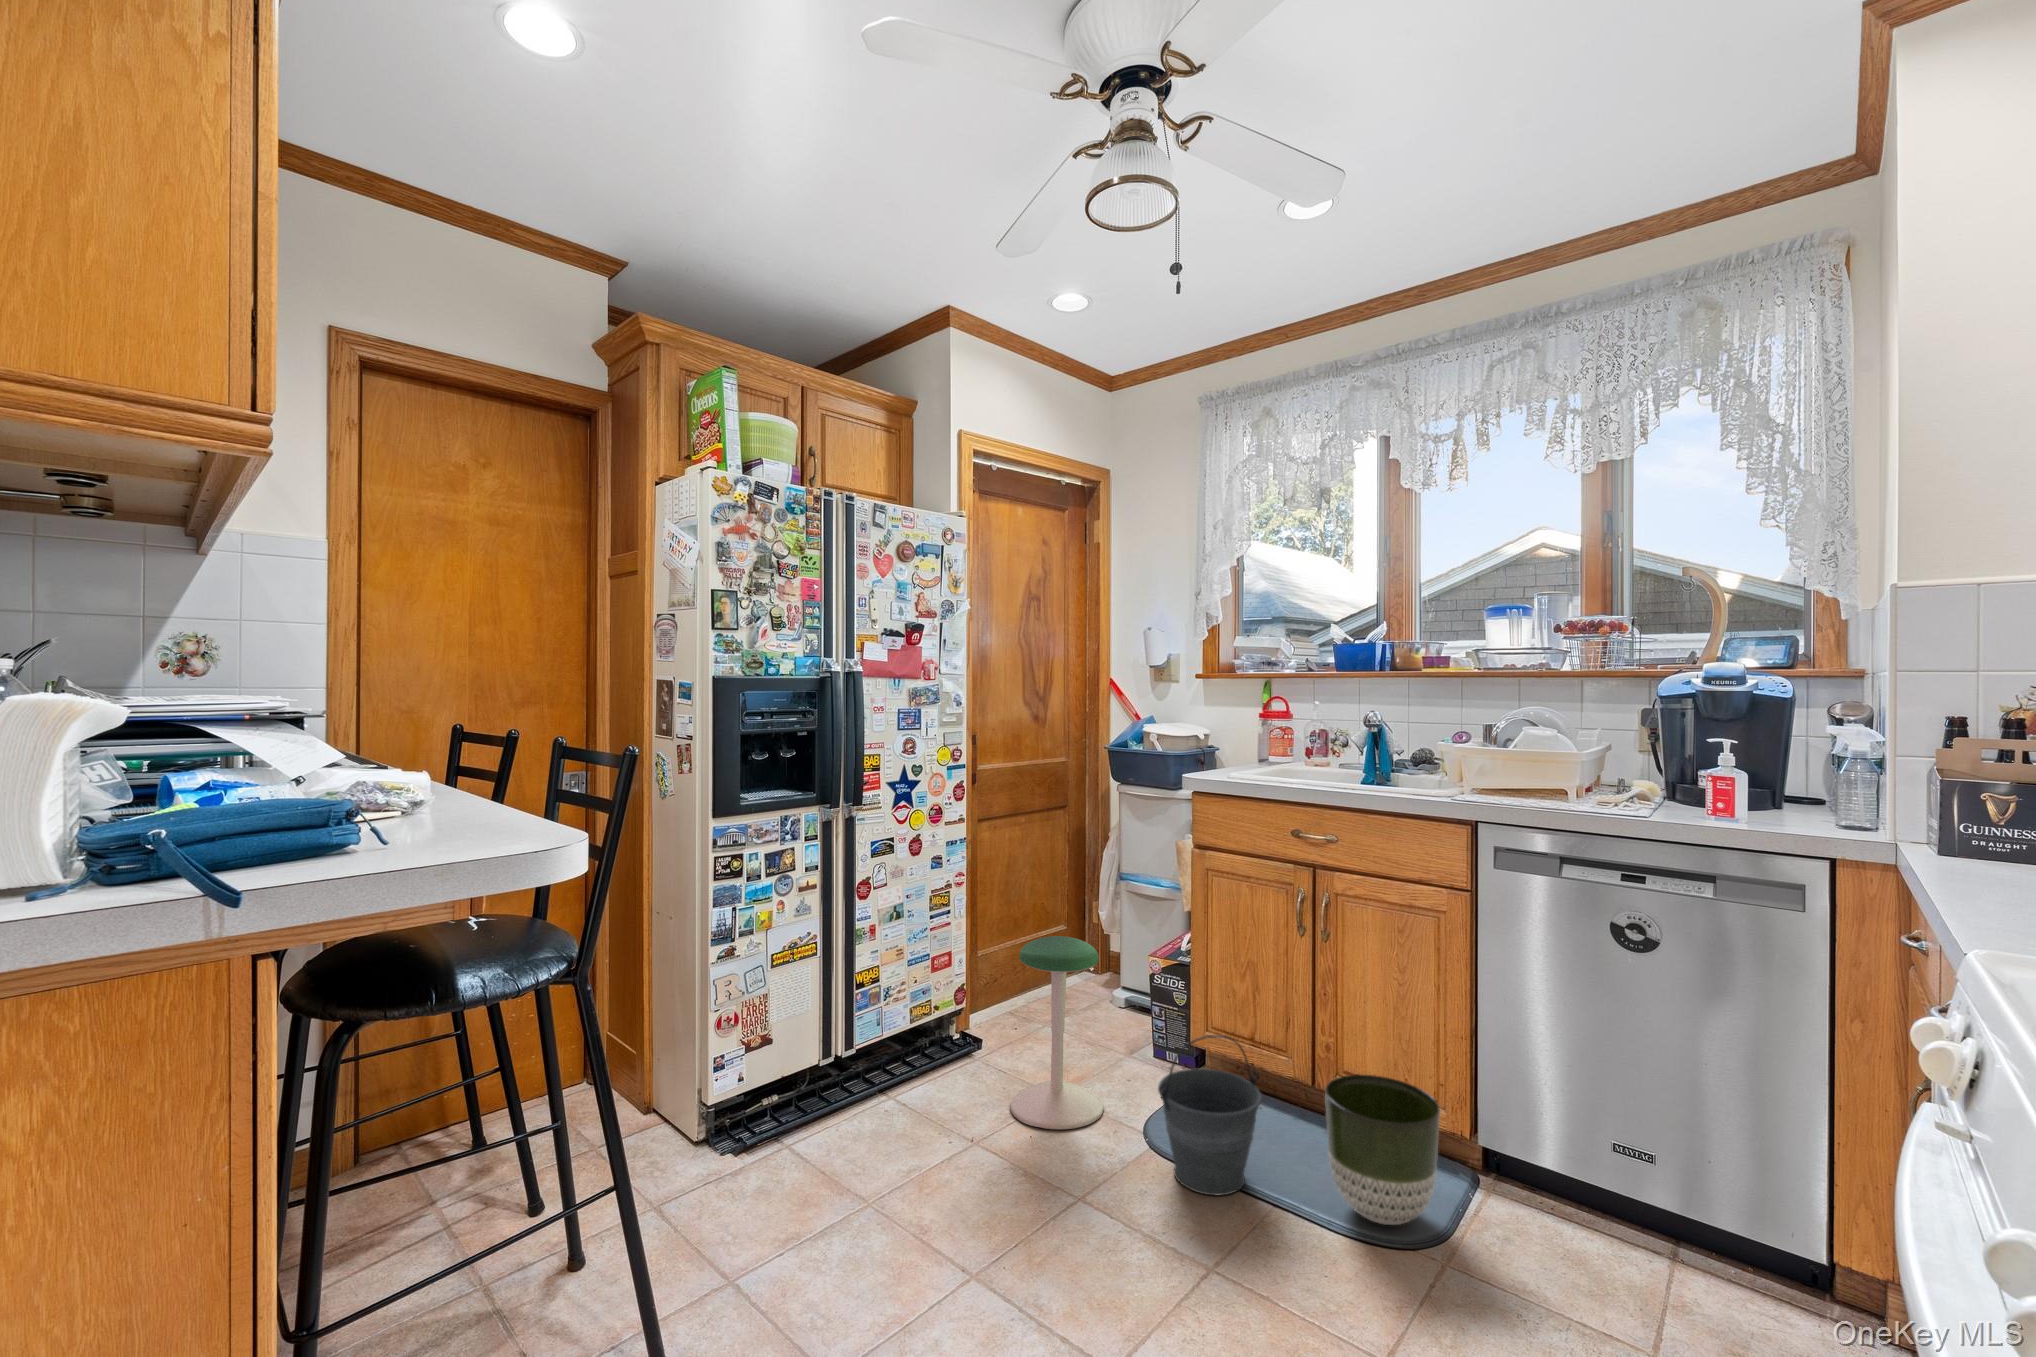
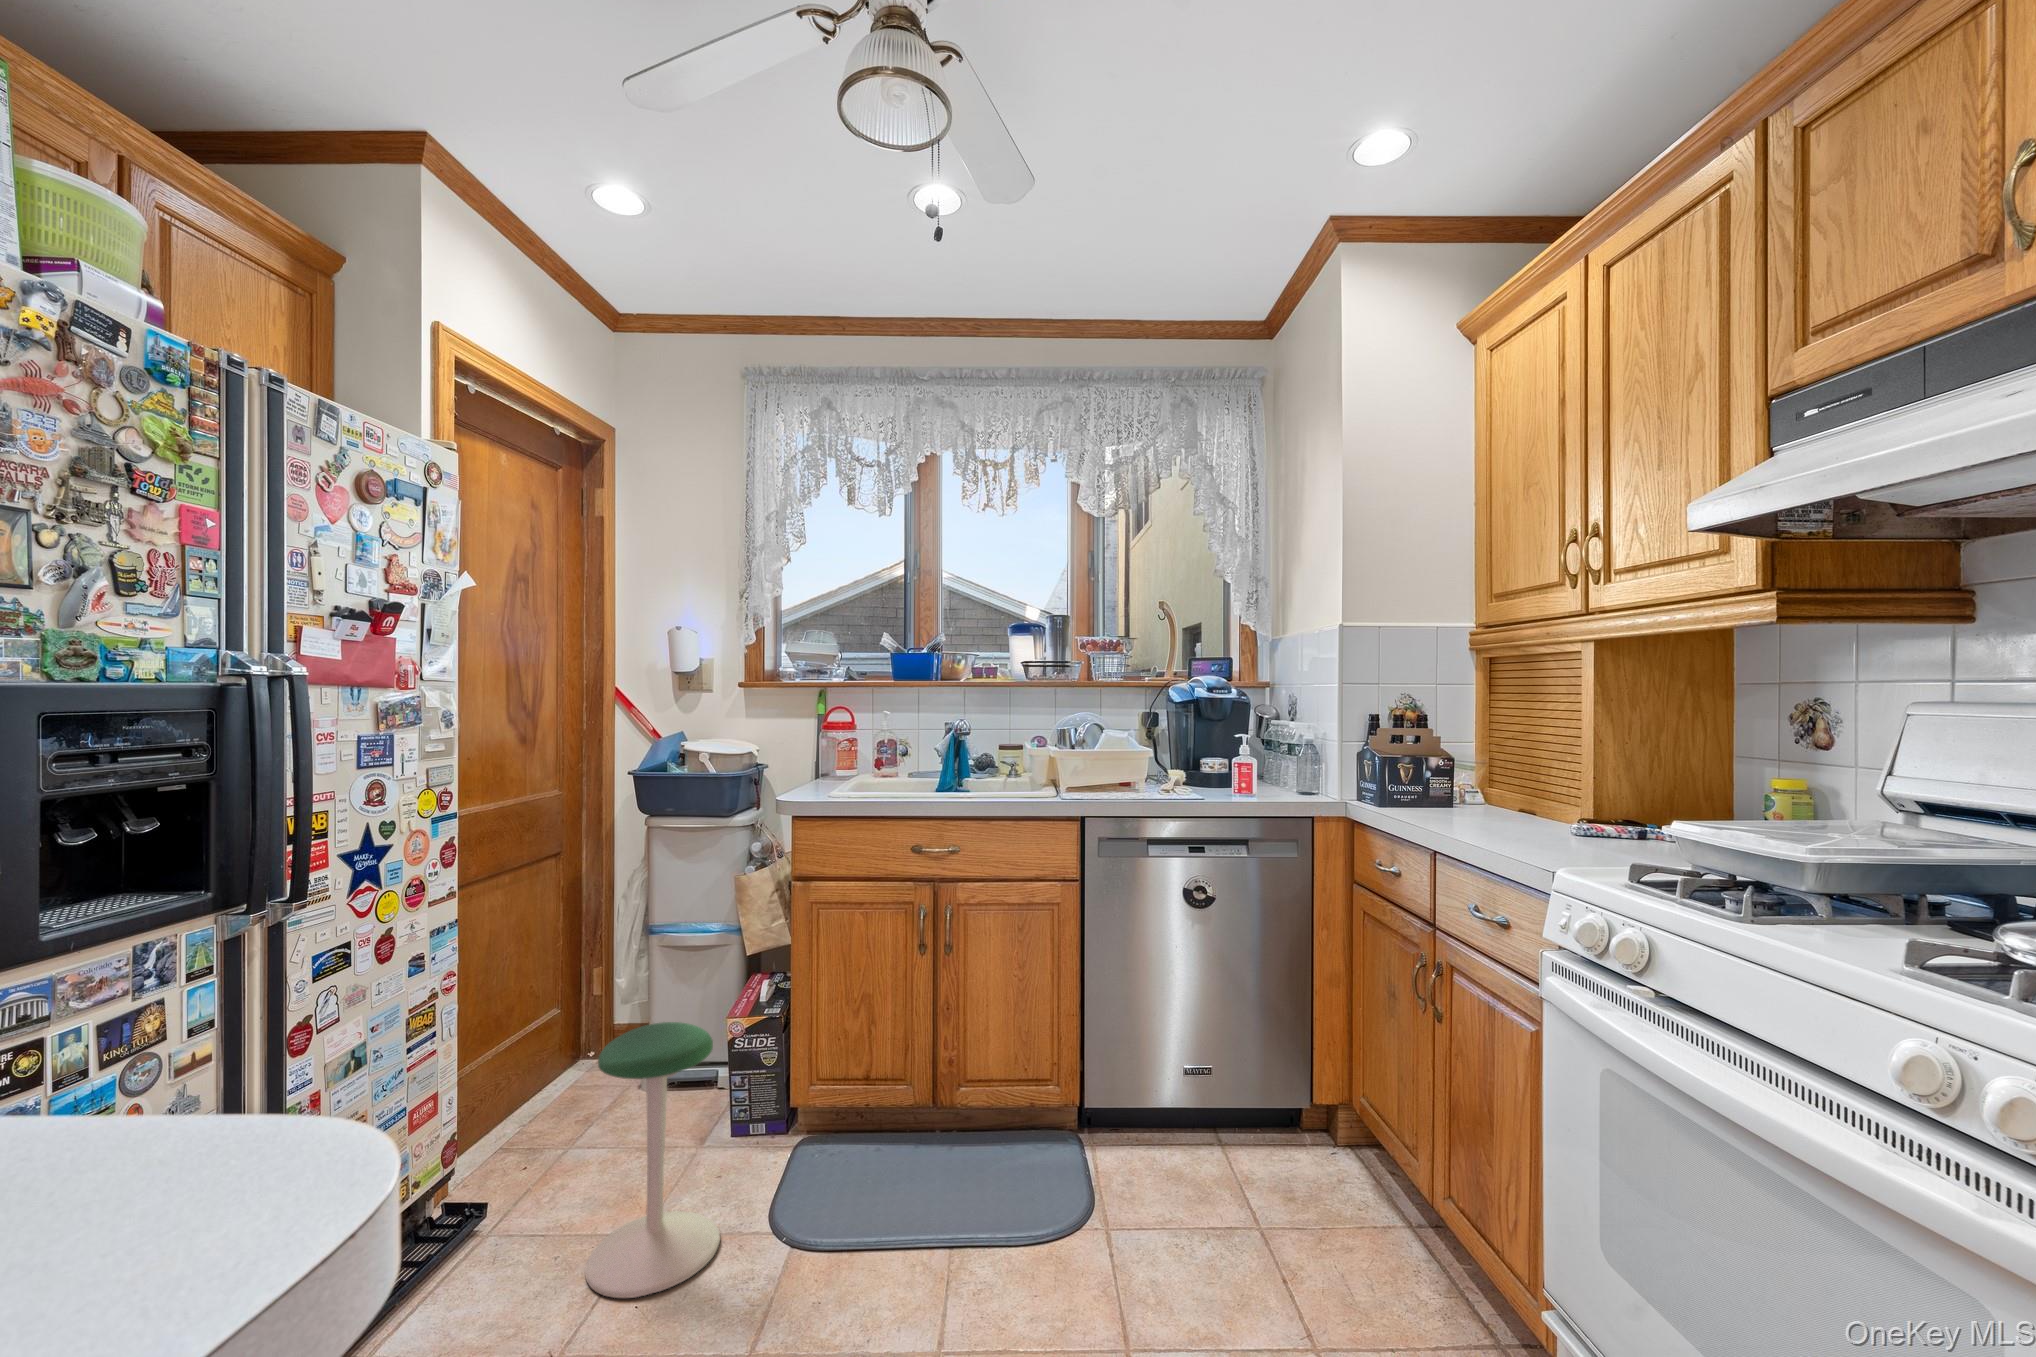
bucket: present [1158,1035,1262,1195] -> none [828,1087,945,1282]
planter: present [1325,1075,1440,1225] -> none [1003,1075,1108,1226]

